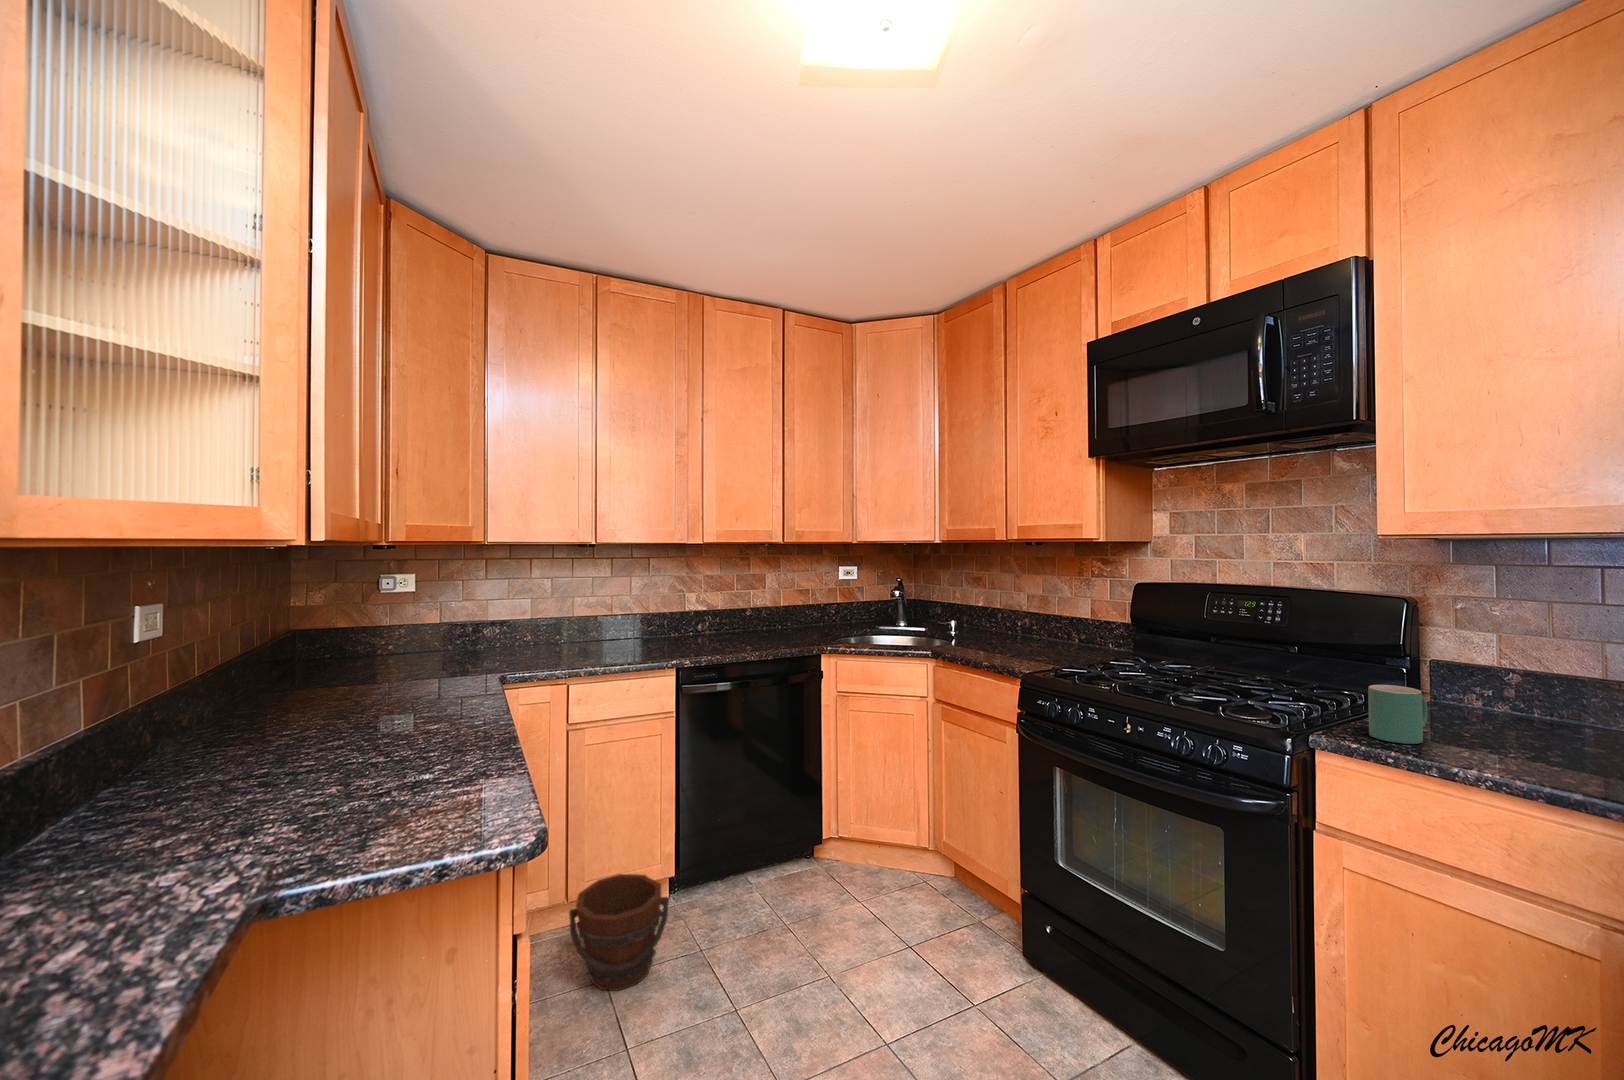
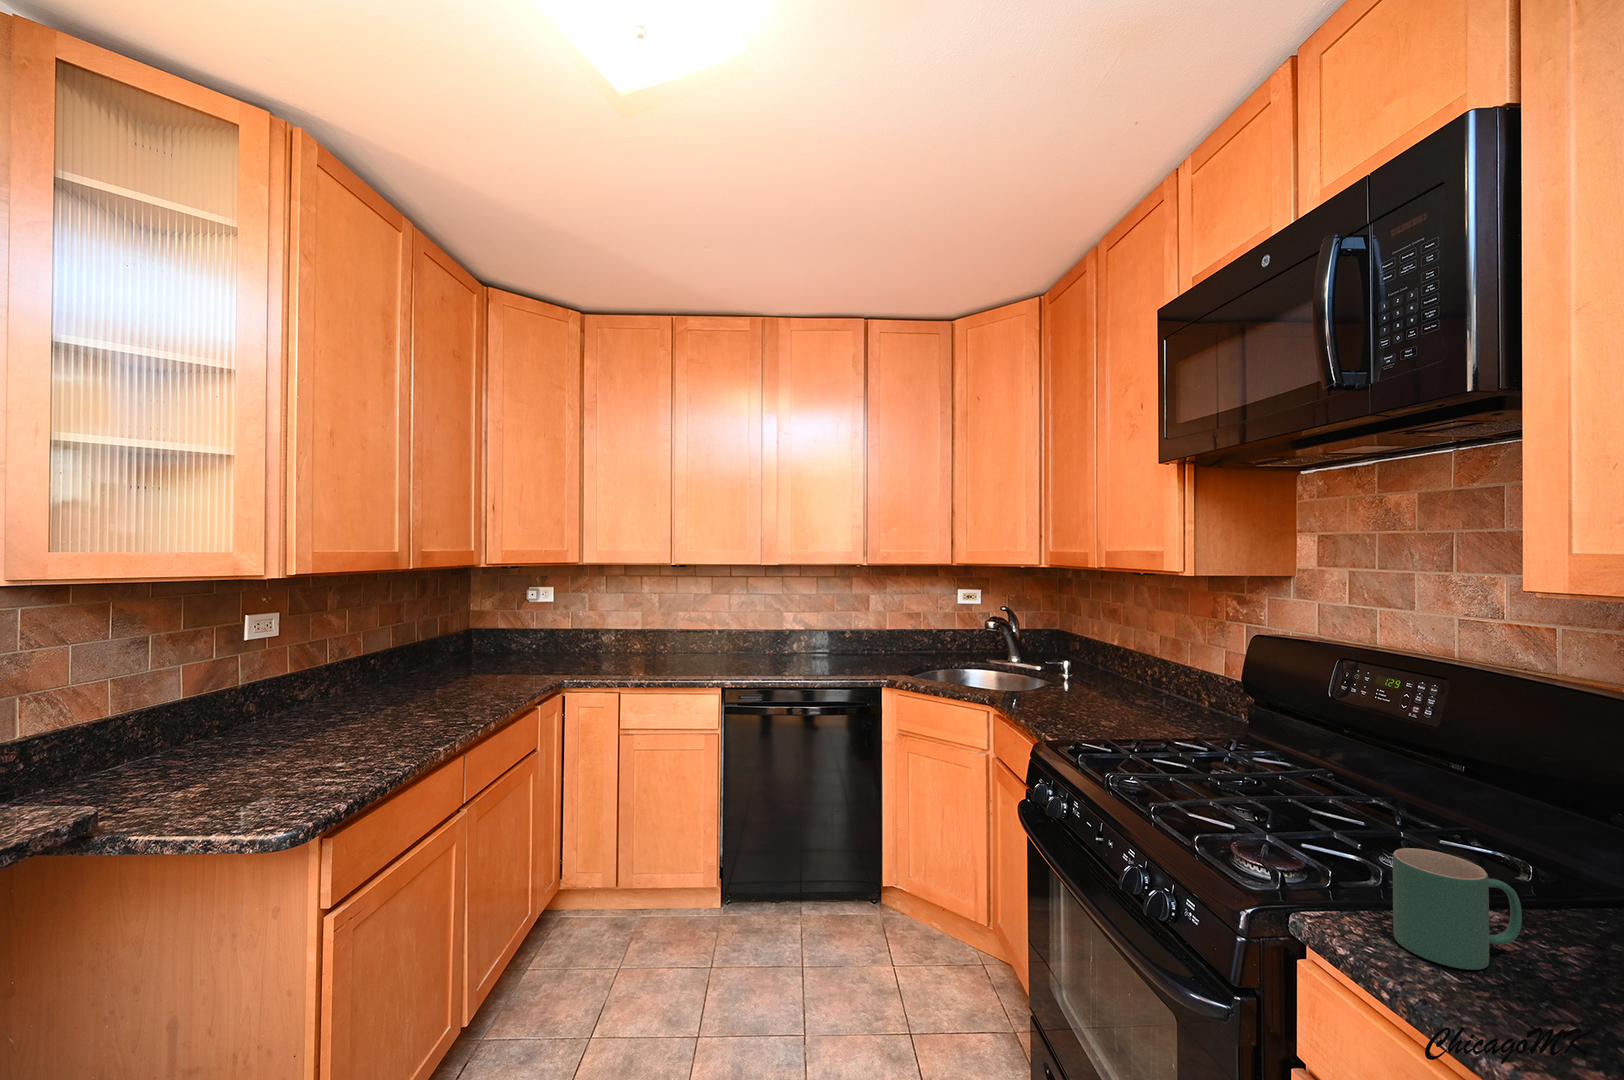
bucket: present [569,874,669,990] -> none [578,880,669,993]

